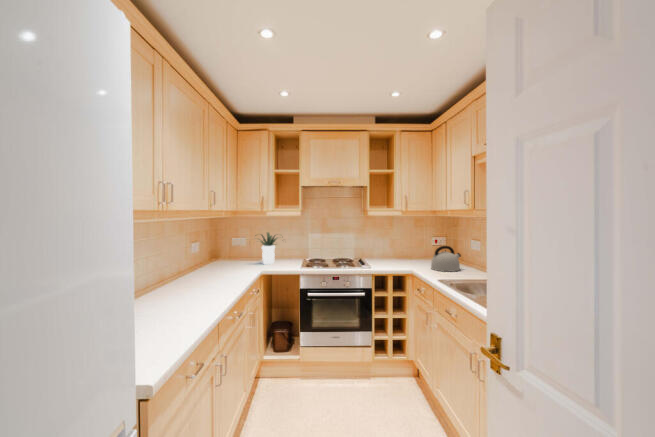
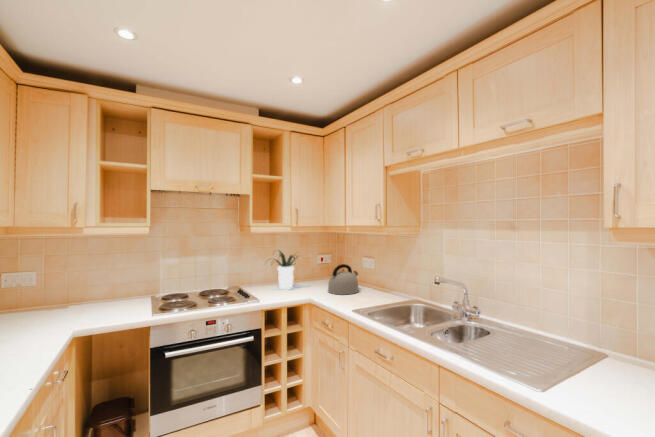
potted plant: present [260,232,277,264] -> present [276,250,298,289]

